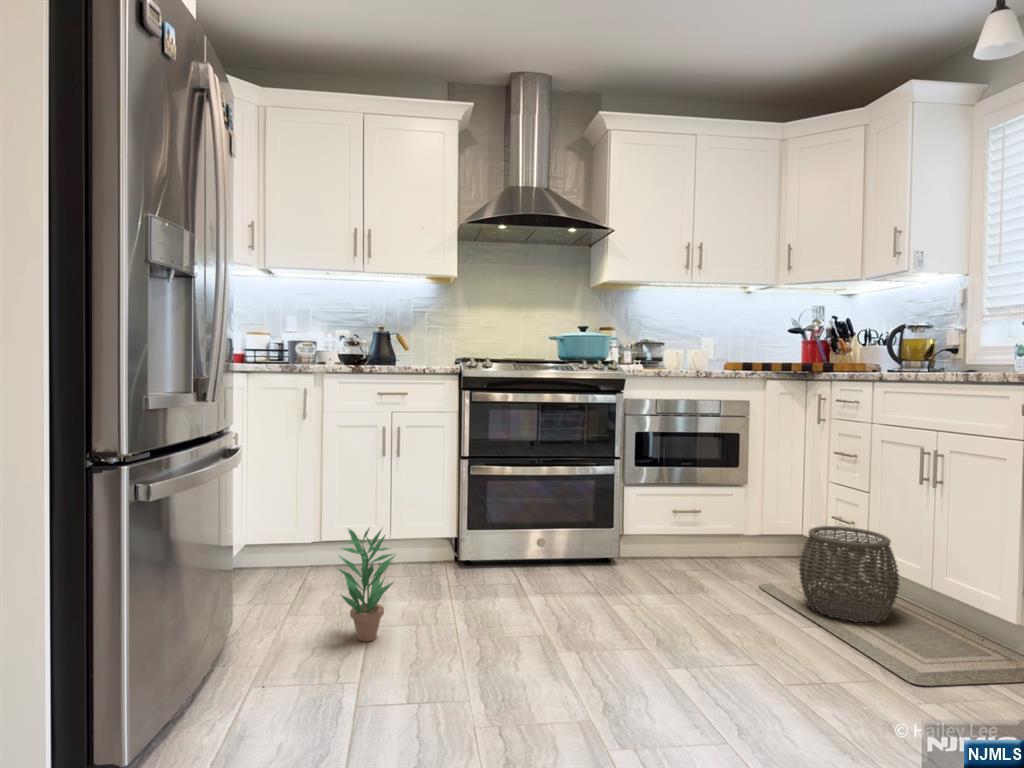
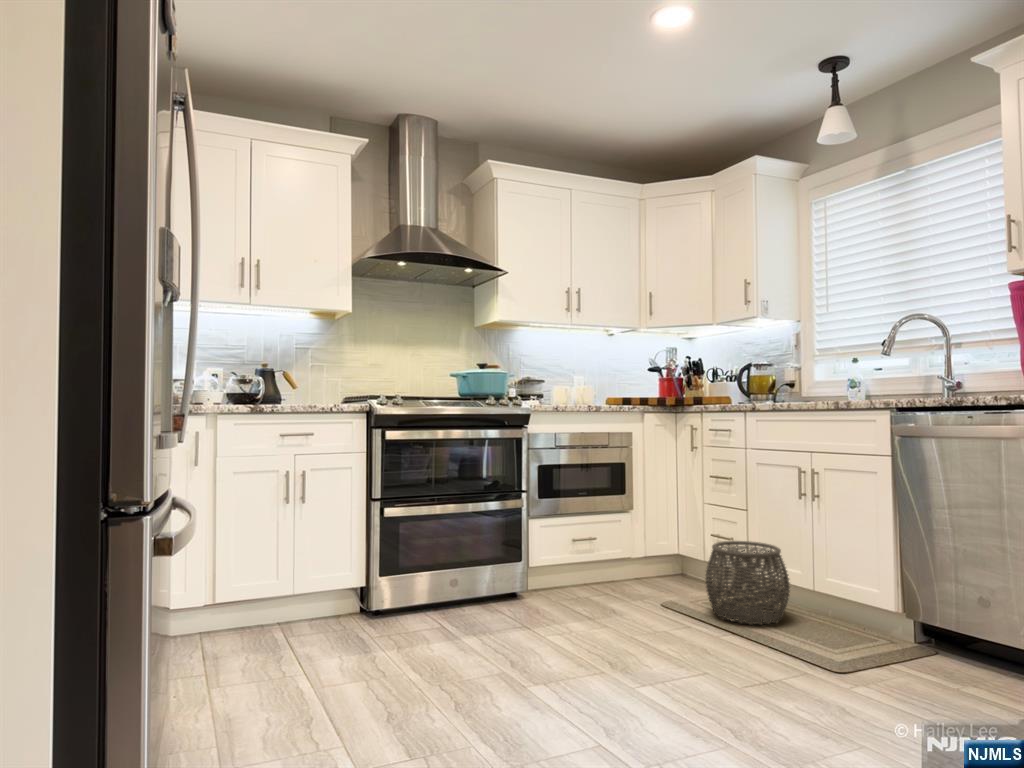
potted plant: present [337,529,395,641] -> none [285,580,357,717]

